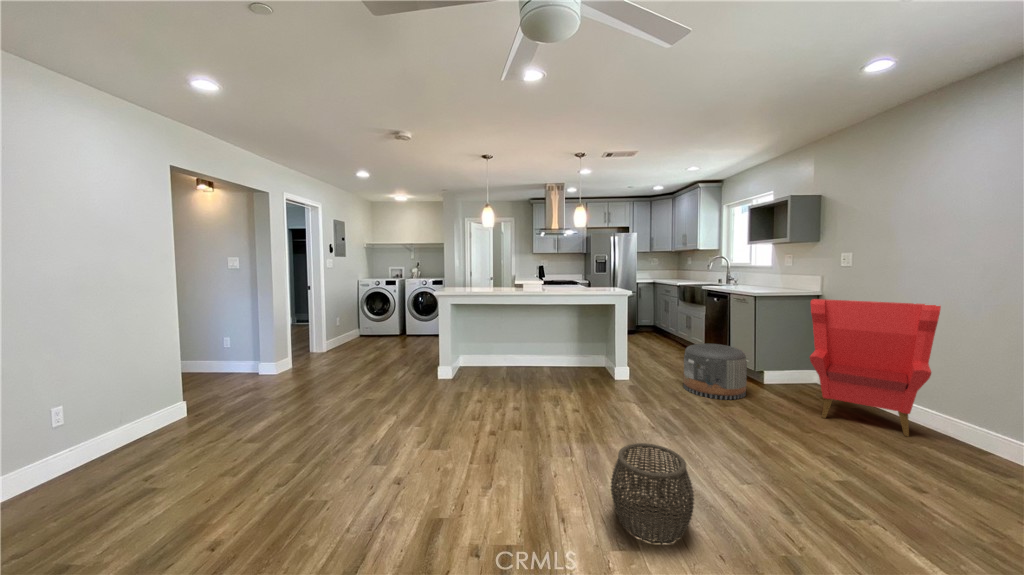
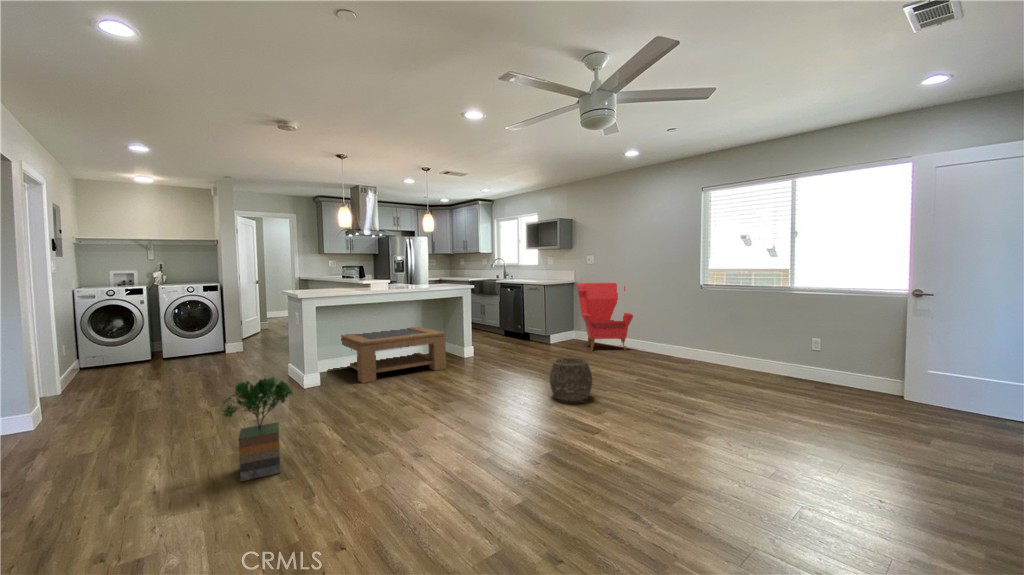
coffee table: none [467,333,567,395] -> present [338,327,446,383]
pouf: present [684,344,747,400] -> none [510,318,549,354]
potted tree: none [175,390,267,497] -> present [222,377,294,481]

